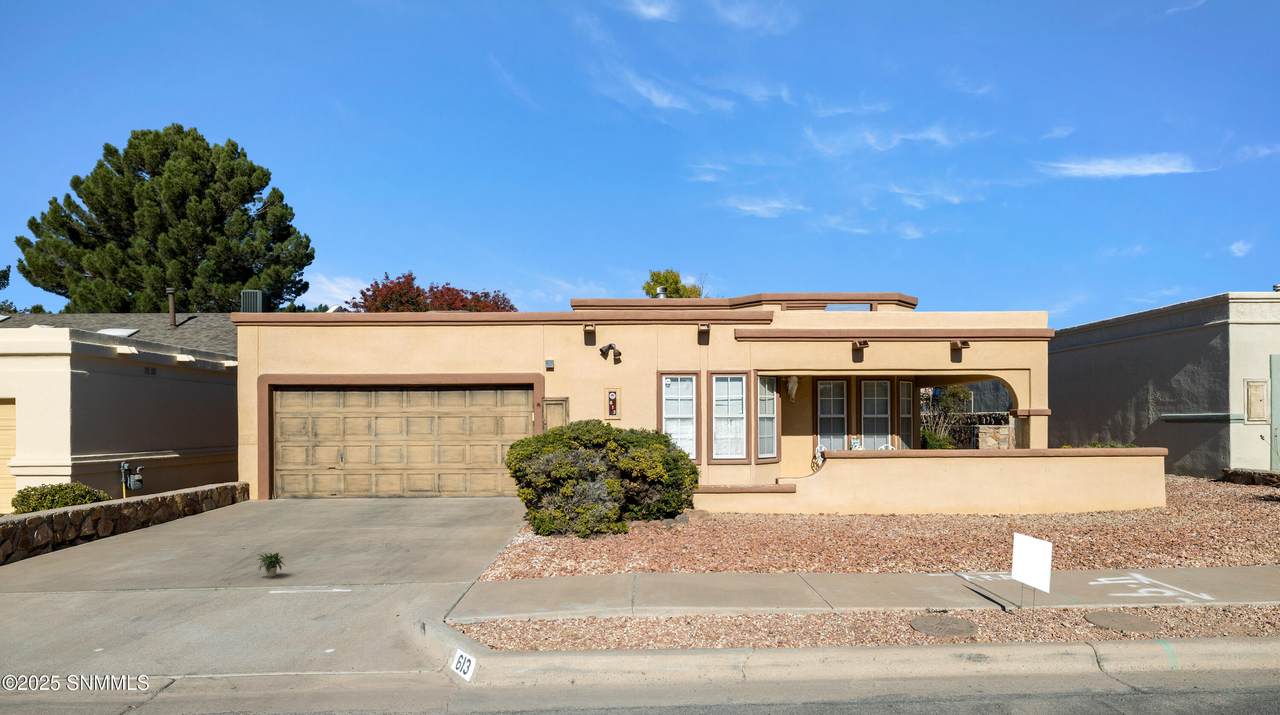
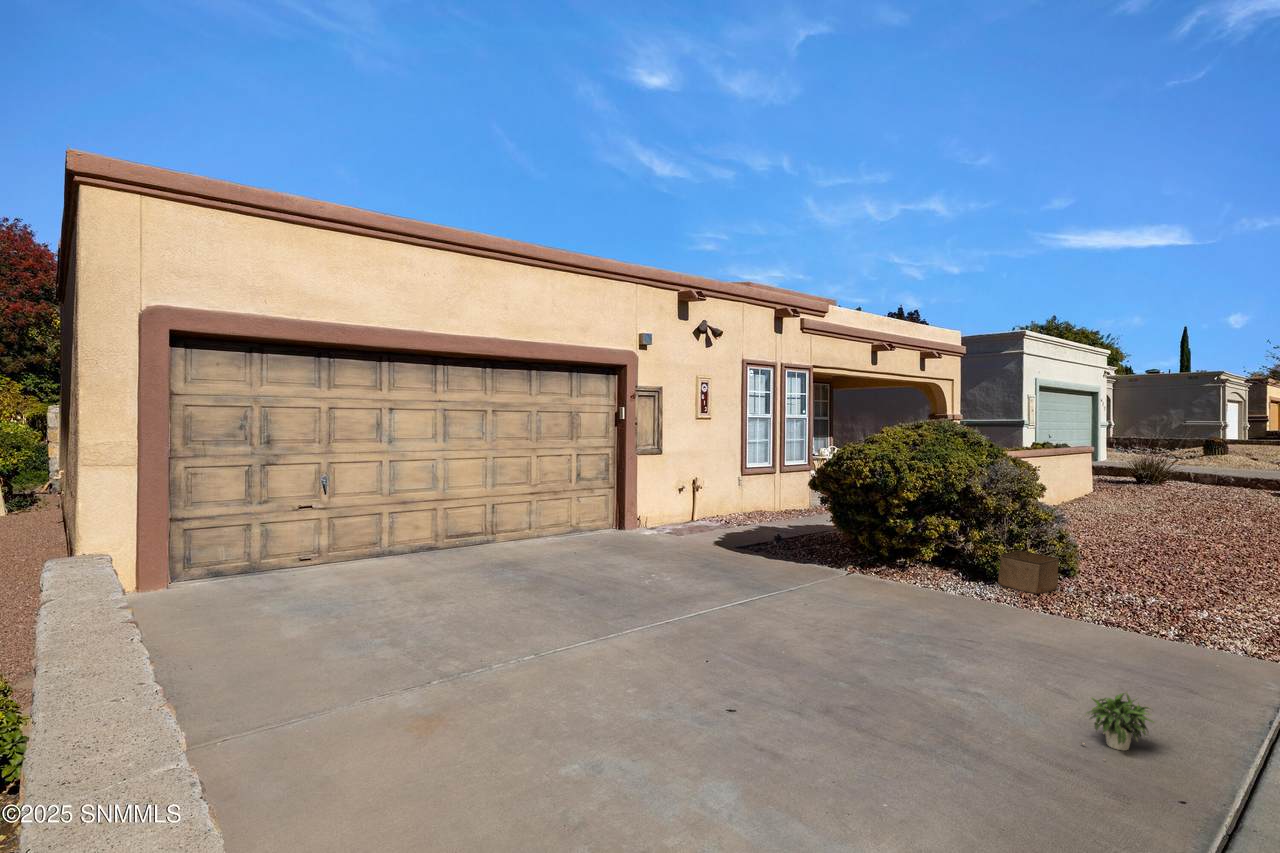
storage bin: none [546,520,582,549] -> present [998,550,1059,594]

